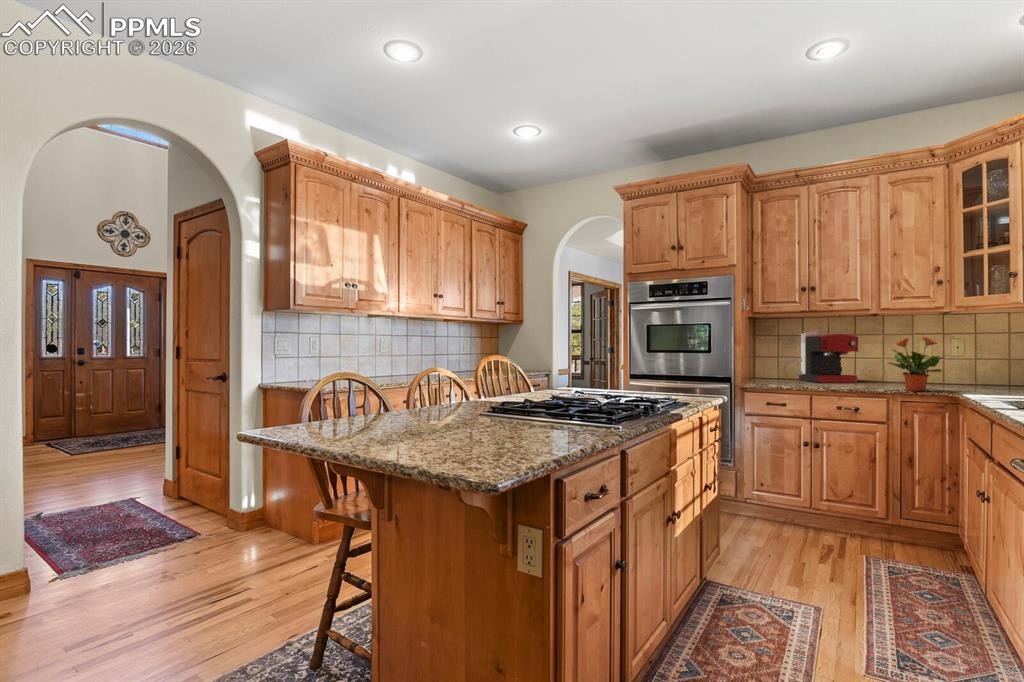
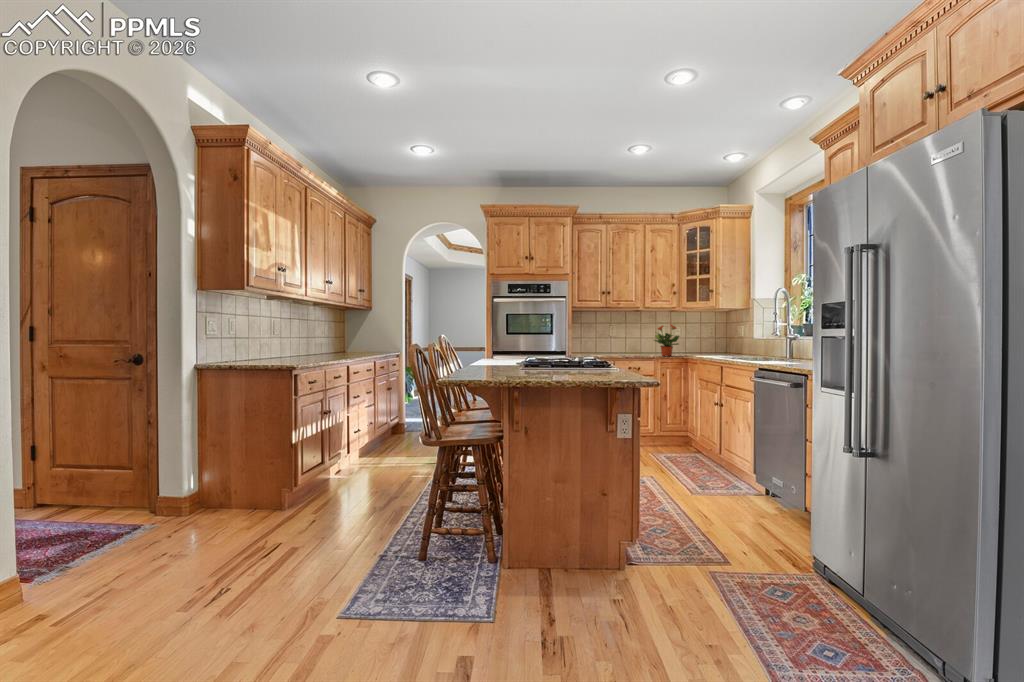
coffee maker: present [799,331,858,383] -> none [595,320,631,354]

